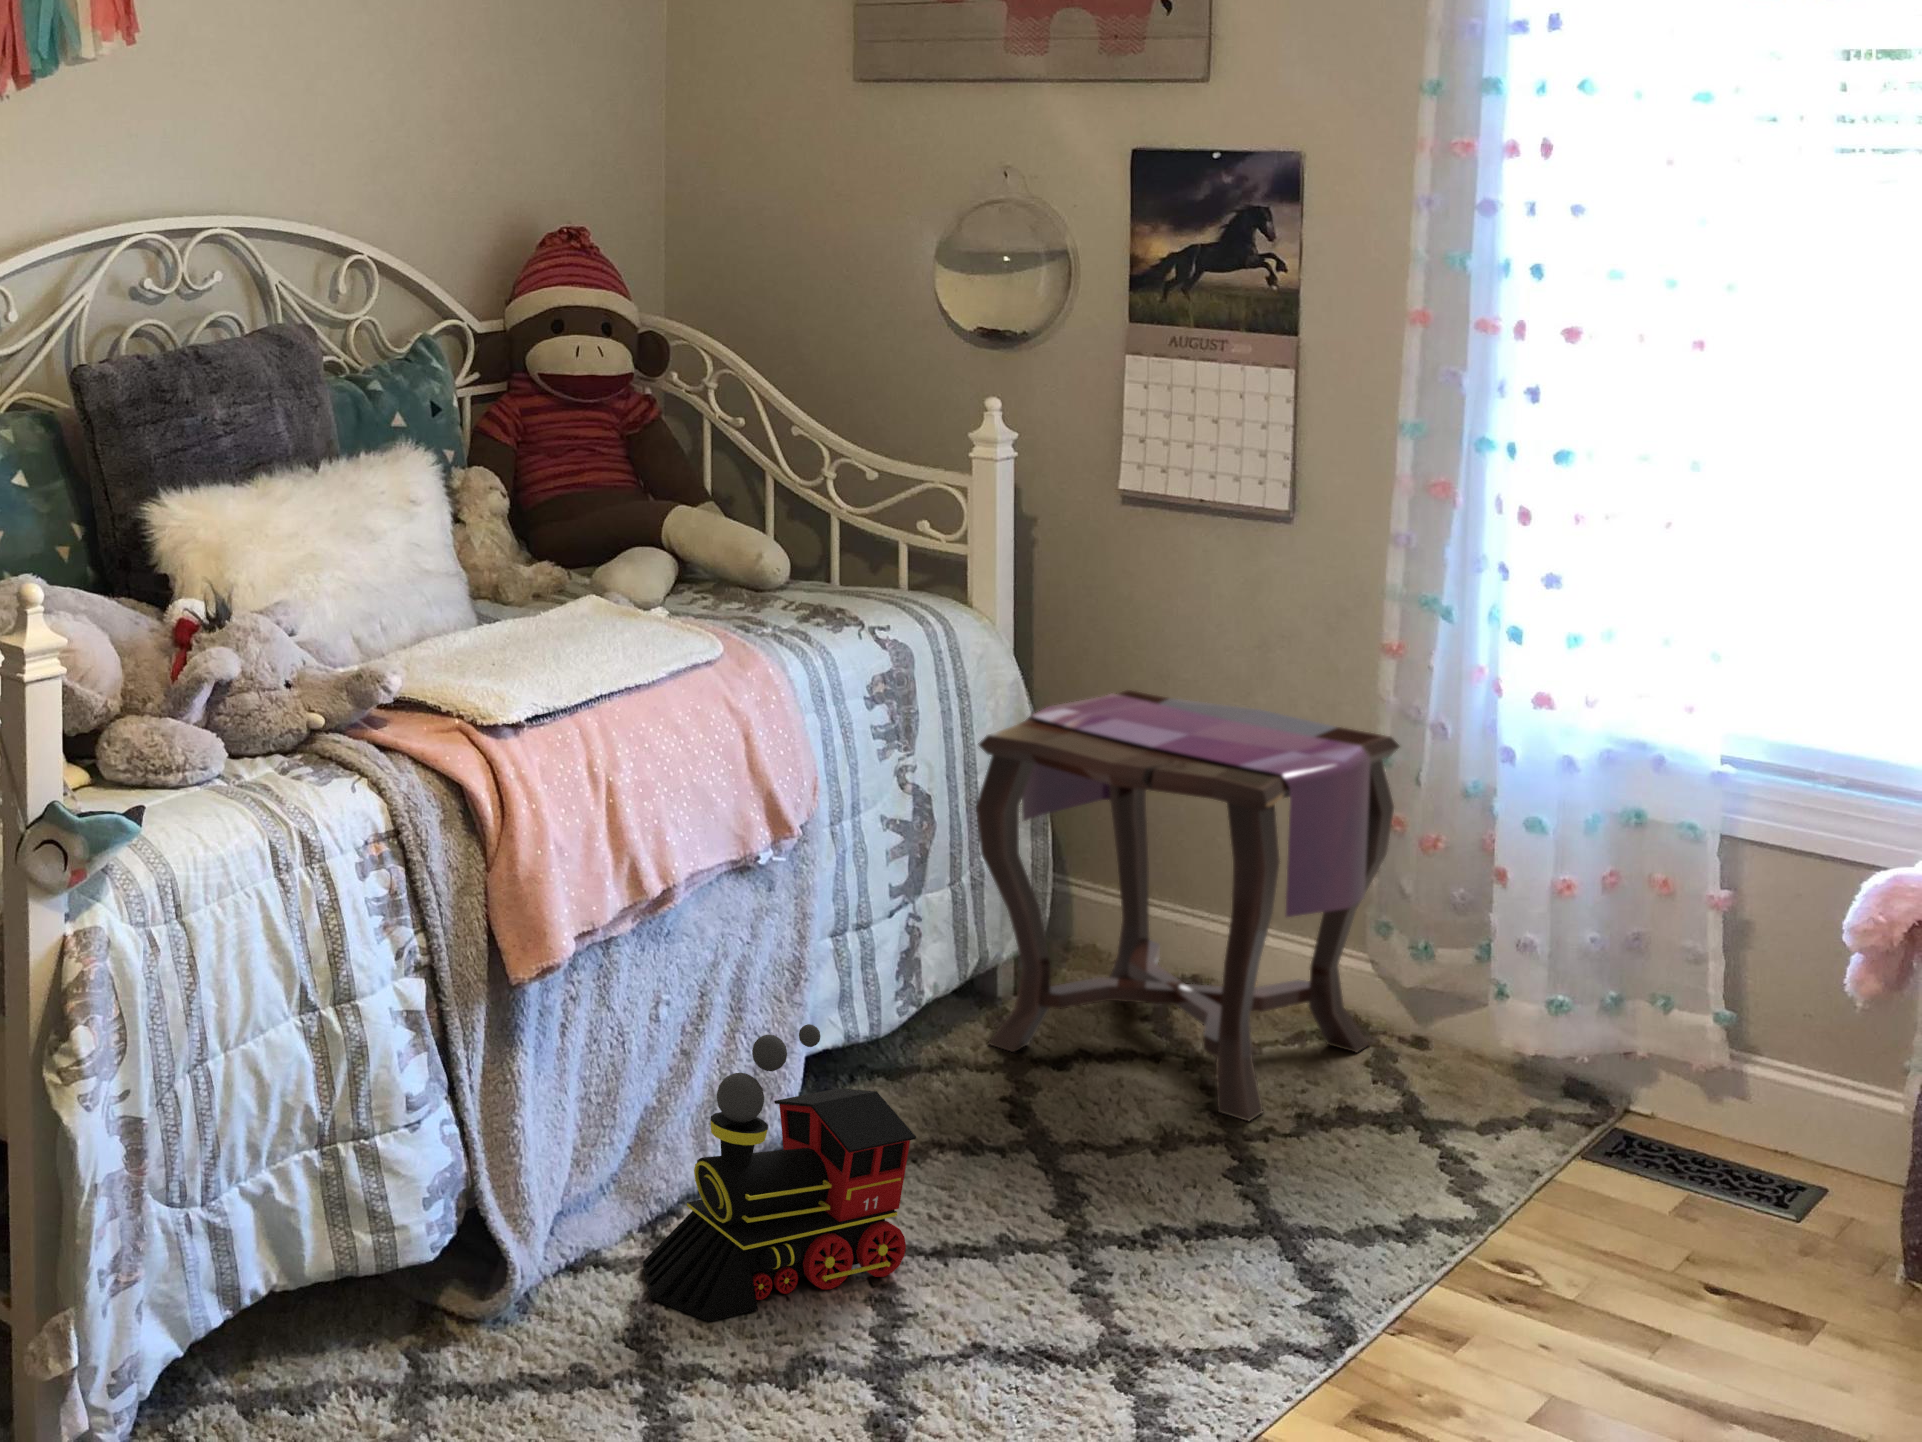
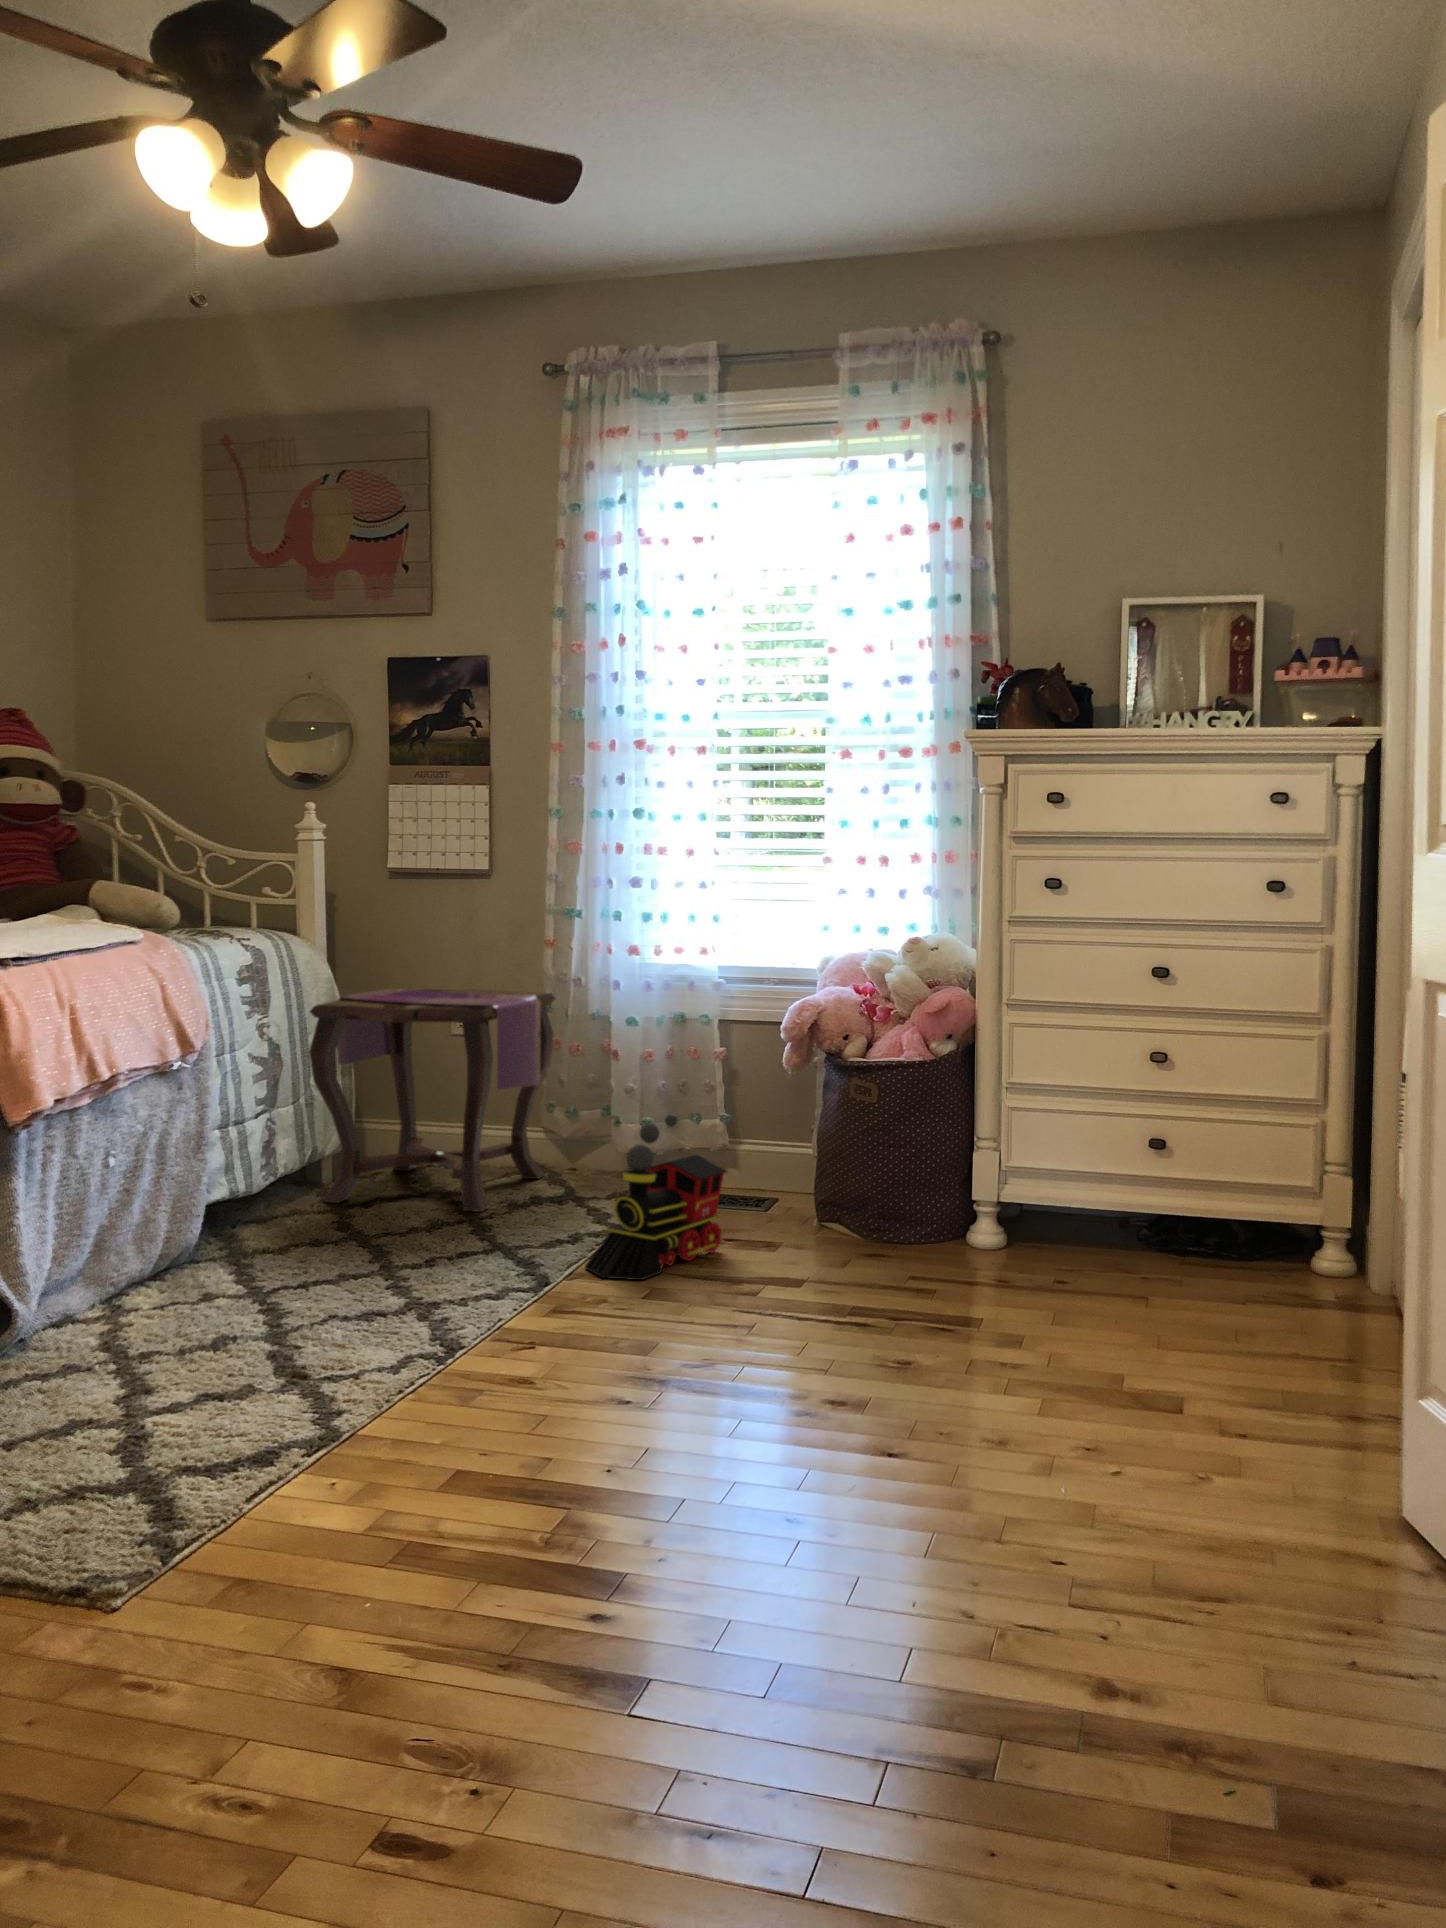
toy train: present [643,1024,916,1322] -> present [585,1114,726,1280]

